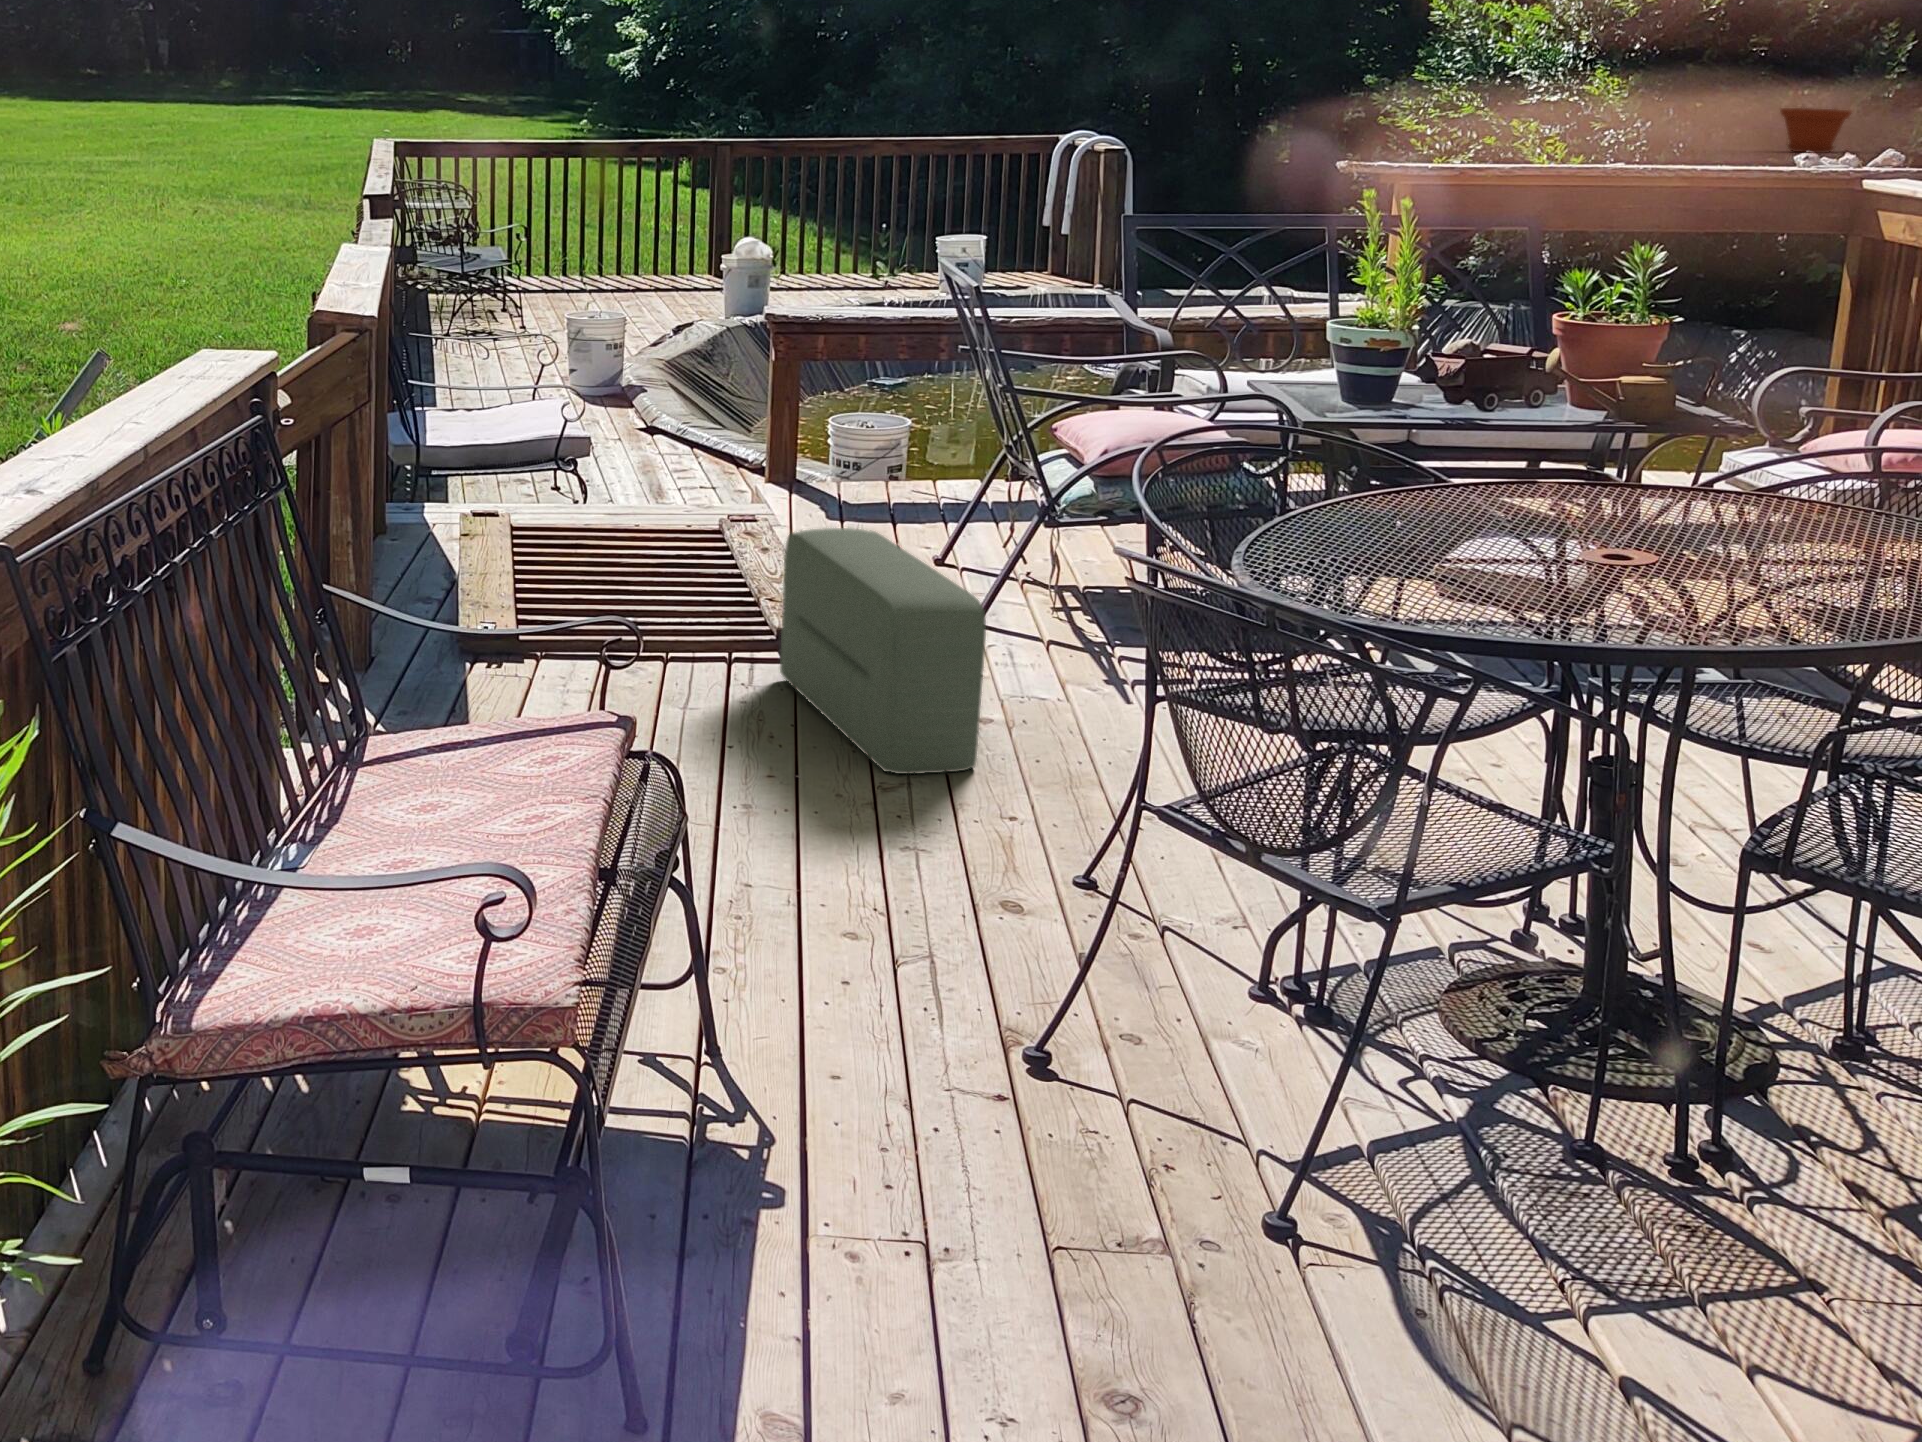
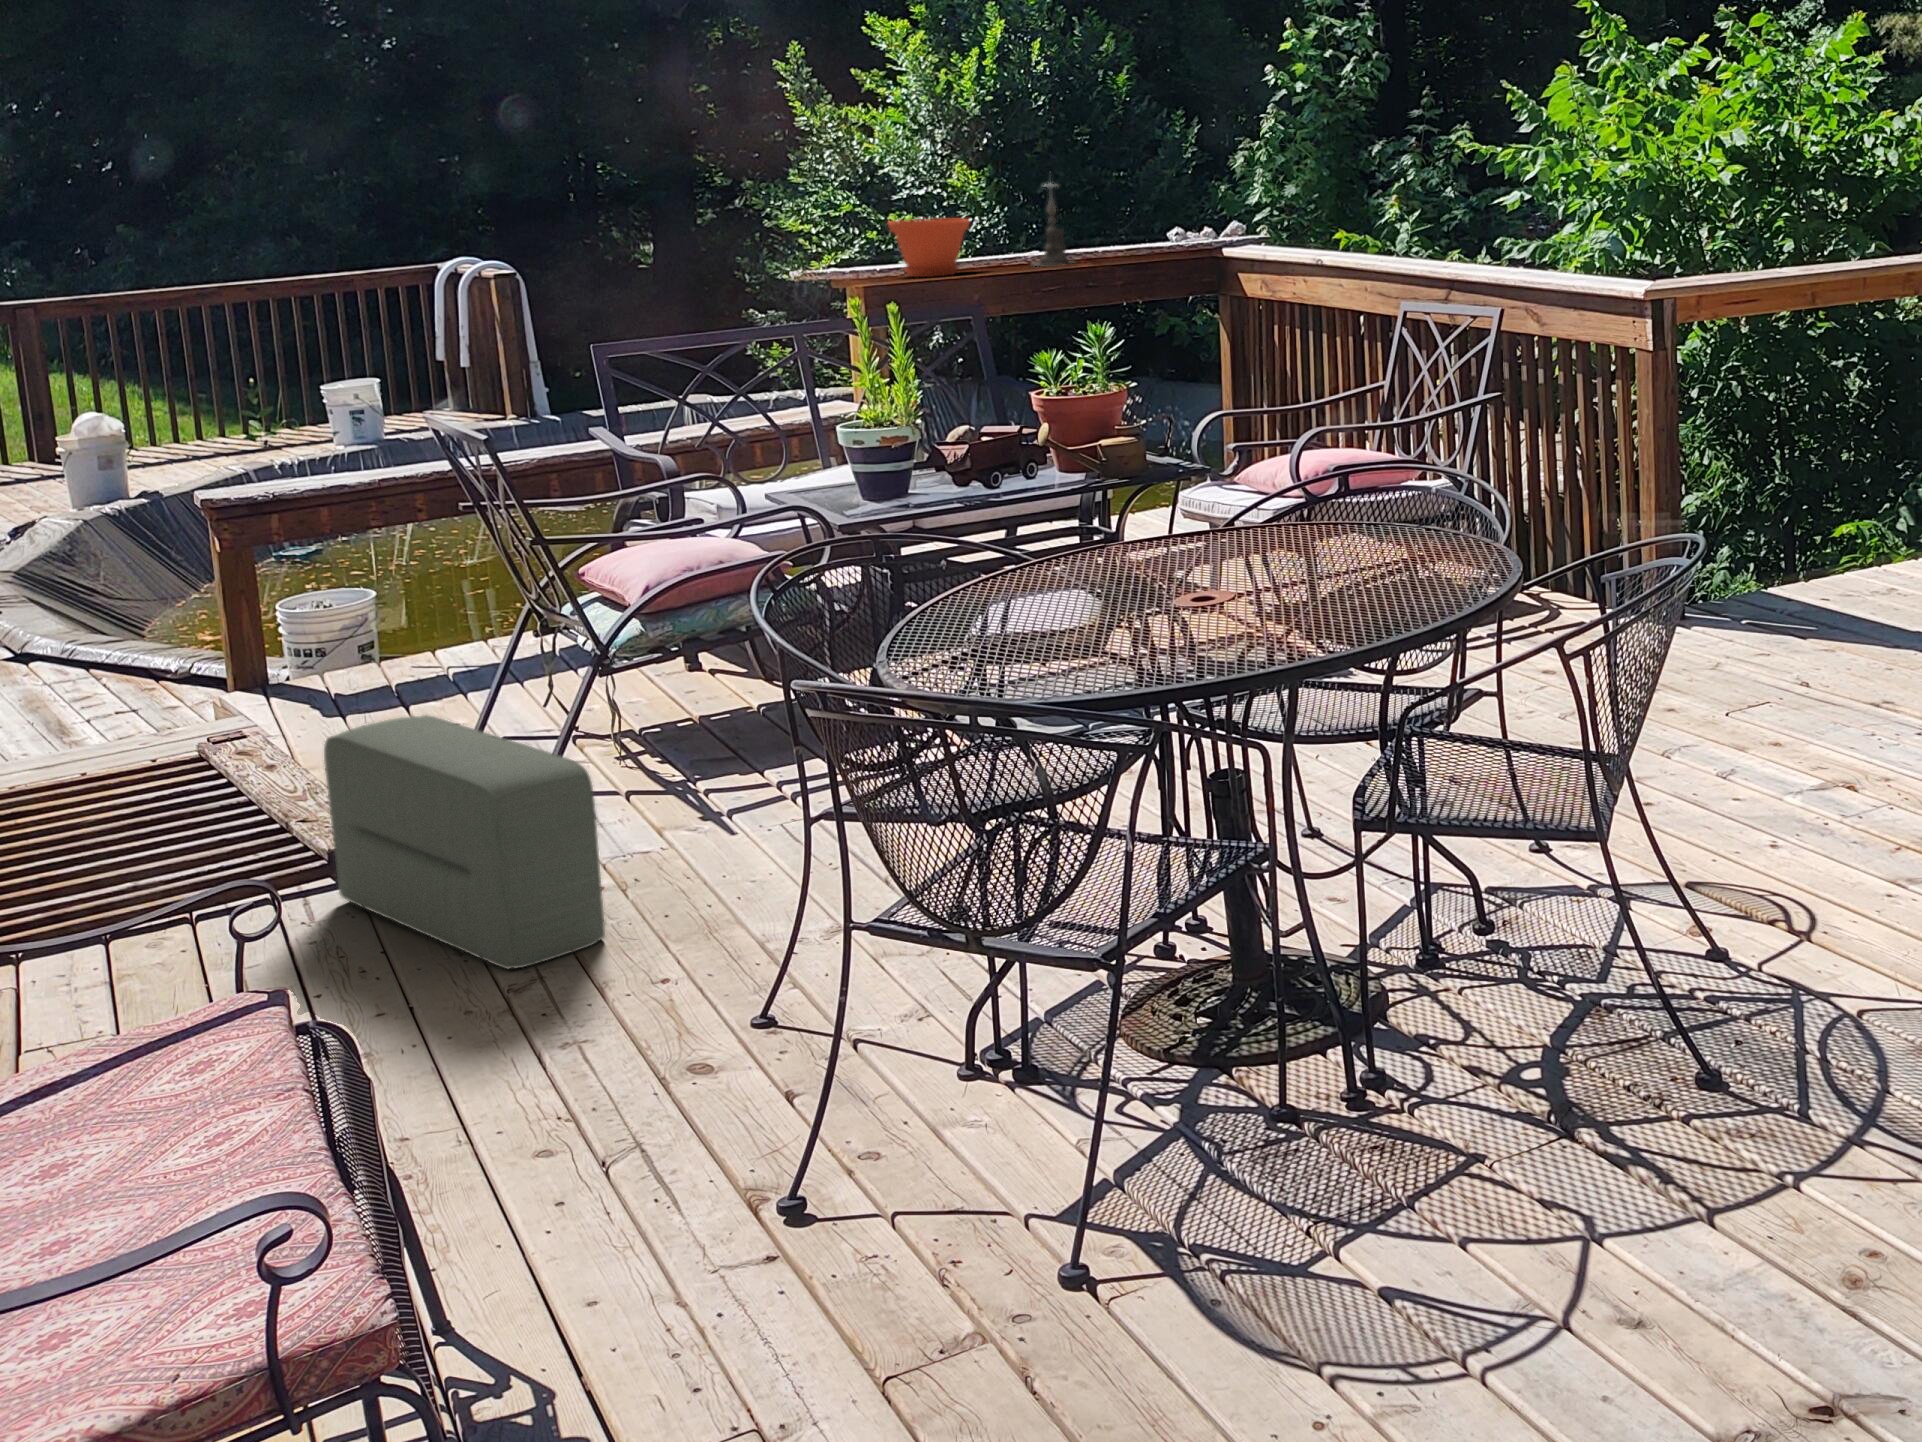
candle holder: none [1638,76,1695,183] -> present [1033,183,1071,266]
plant pot: present [1780,108,1851,153] -> present [888,219,970,277]

